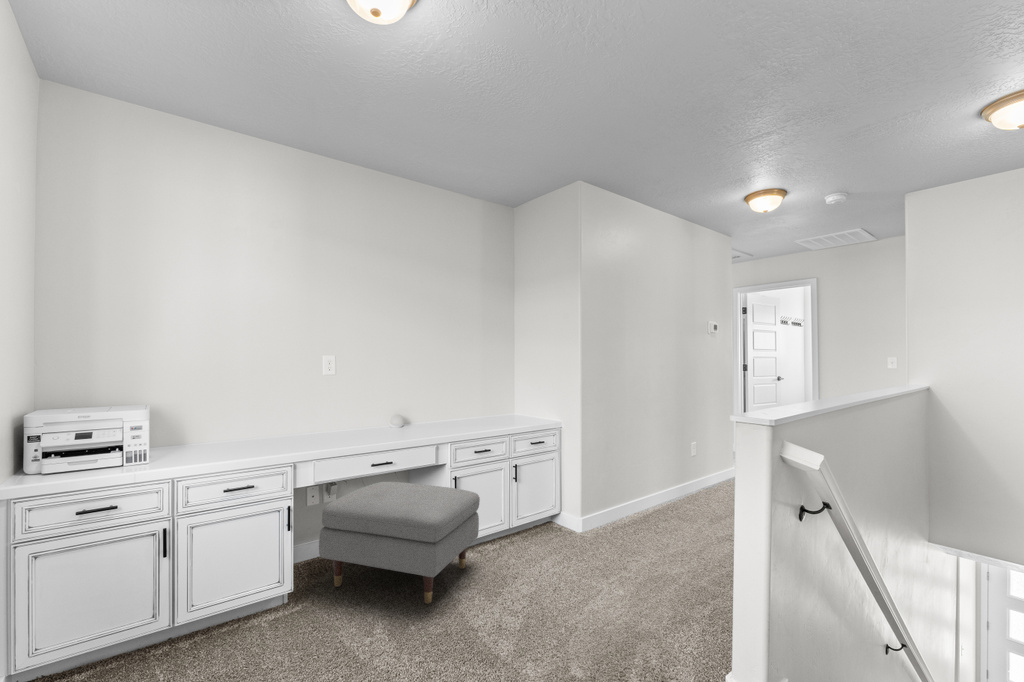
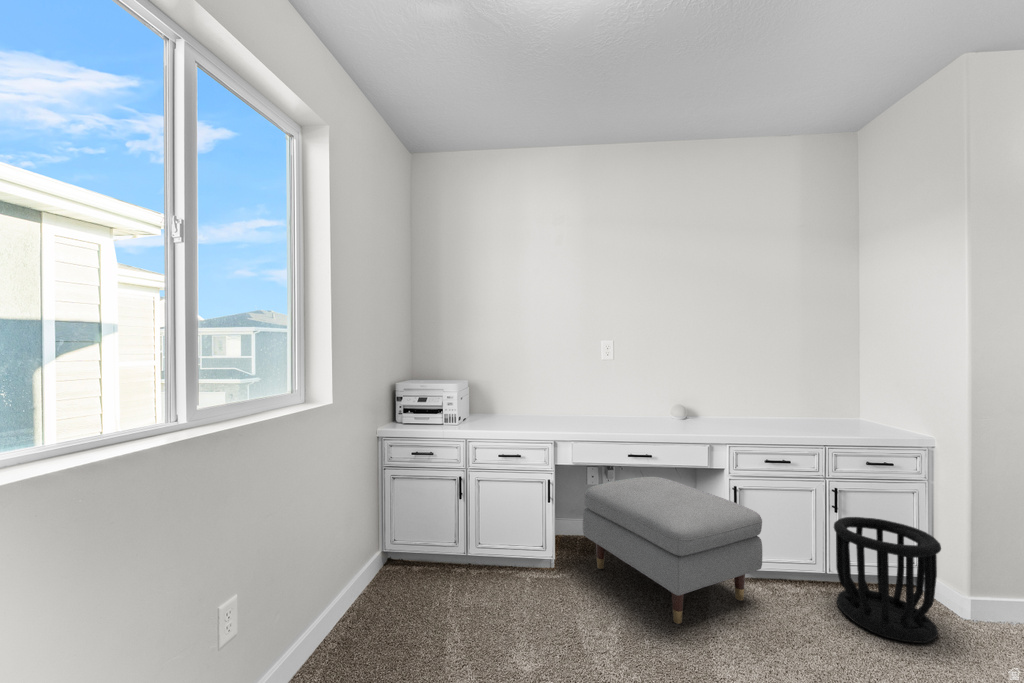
wastebasket: none [518,479,576,558] -> present [834,517,941,643]

